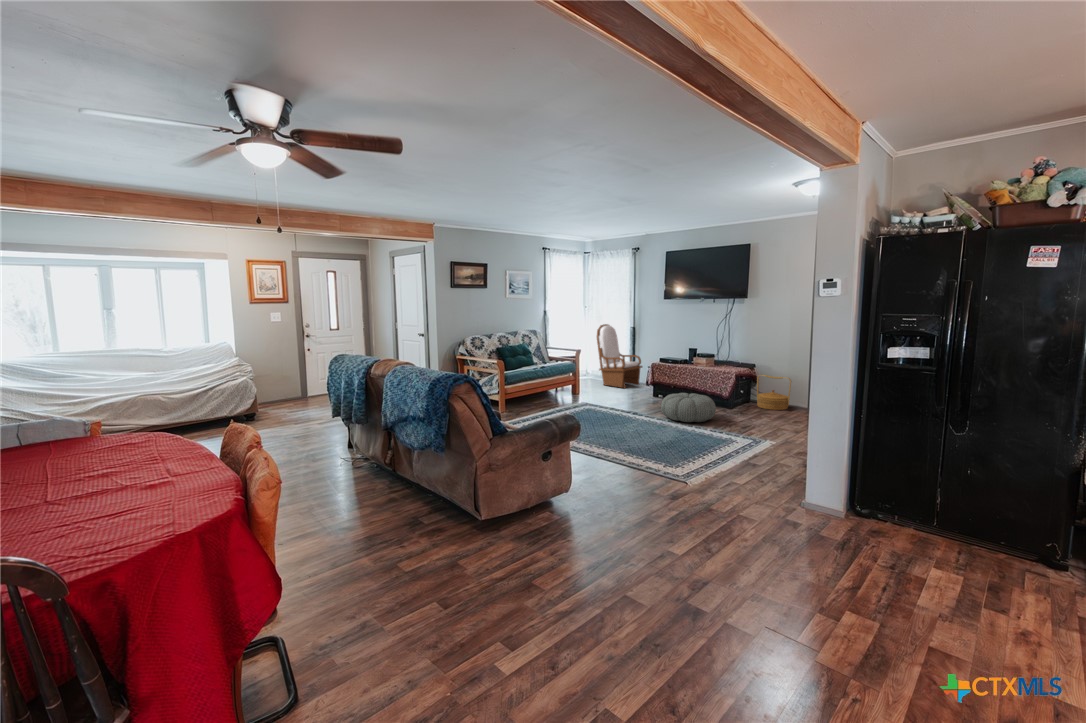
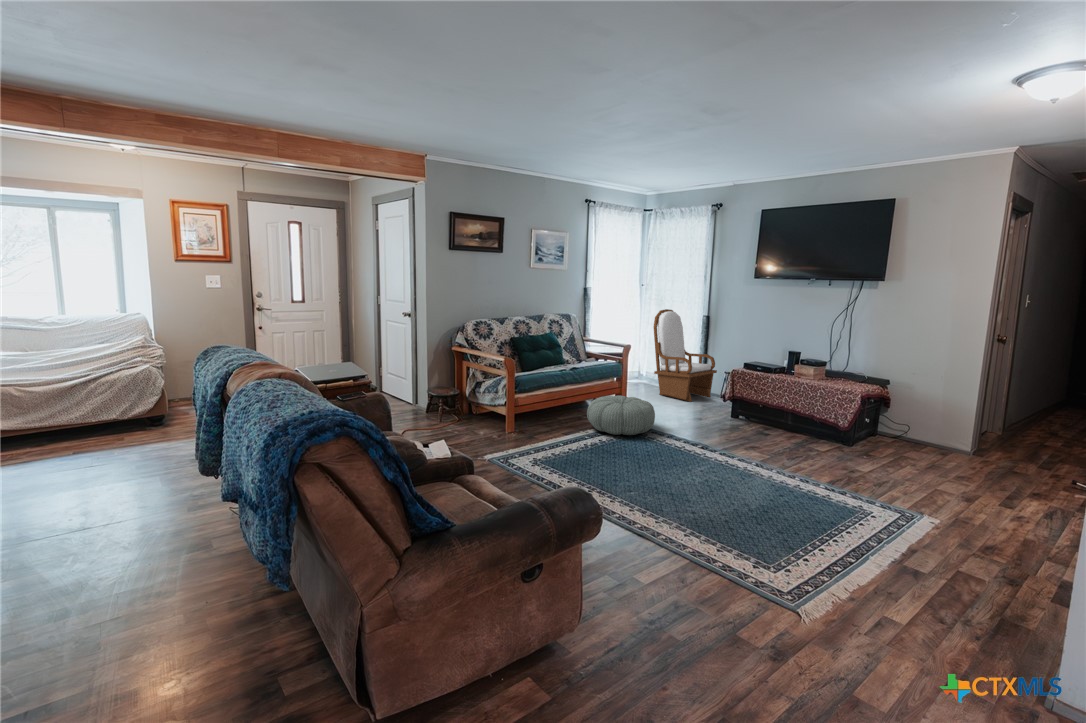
woven basket: present [757,375,791,410] -> none [891,398,951,454]
pouf: present [661,393,716,422] -> present [587,396,655,435]

